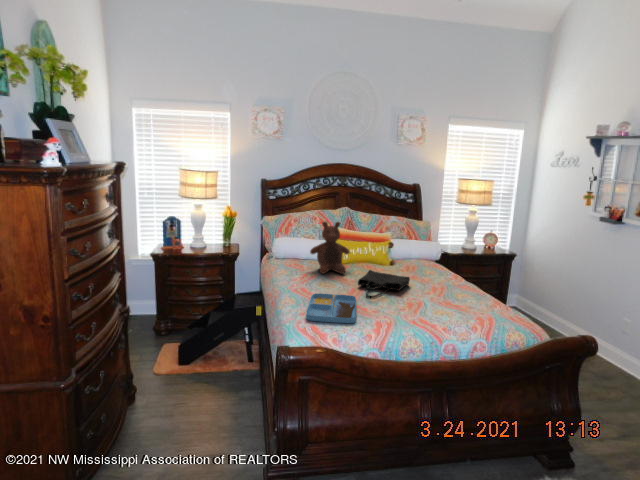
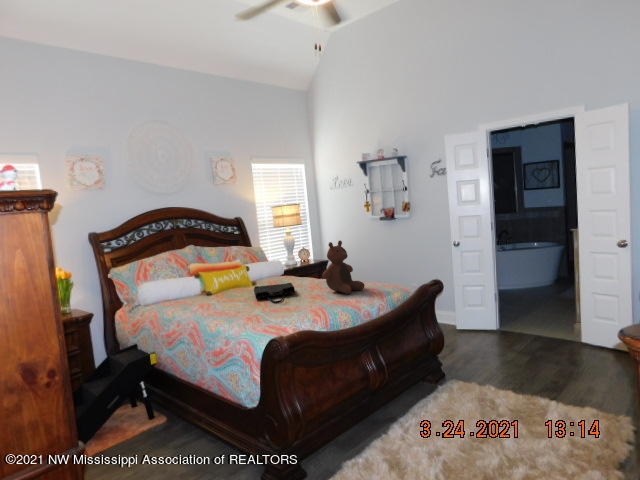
stuffed bear: present [310,222,350,274] -> present [322,240,365,294]
tray: present [307,294,357,323] -> none [235,303,295,325]

